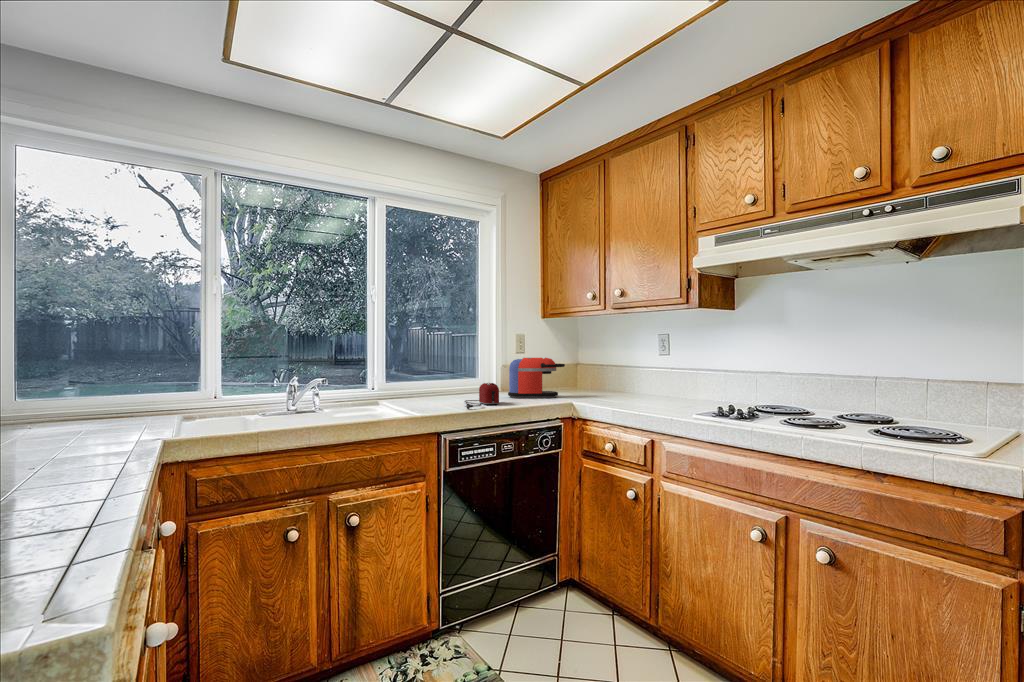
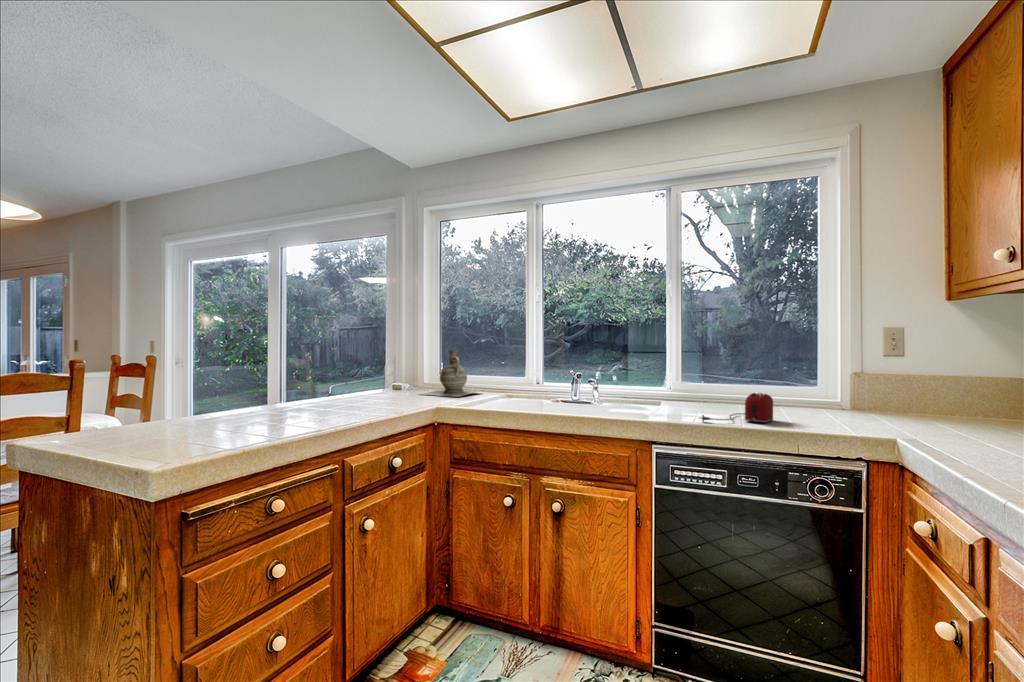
coffee maker: present [508,358,565,398] -> none [825,363,930,430]
ceramic jug: none [41,360,153,436] -> present [422,350,480,397]

